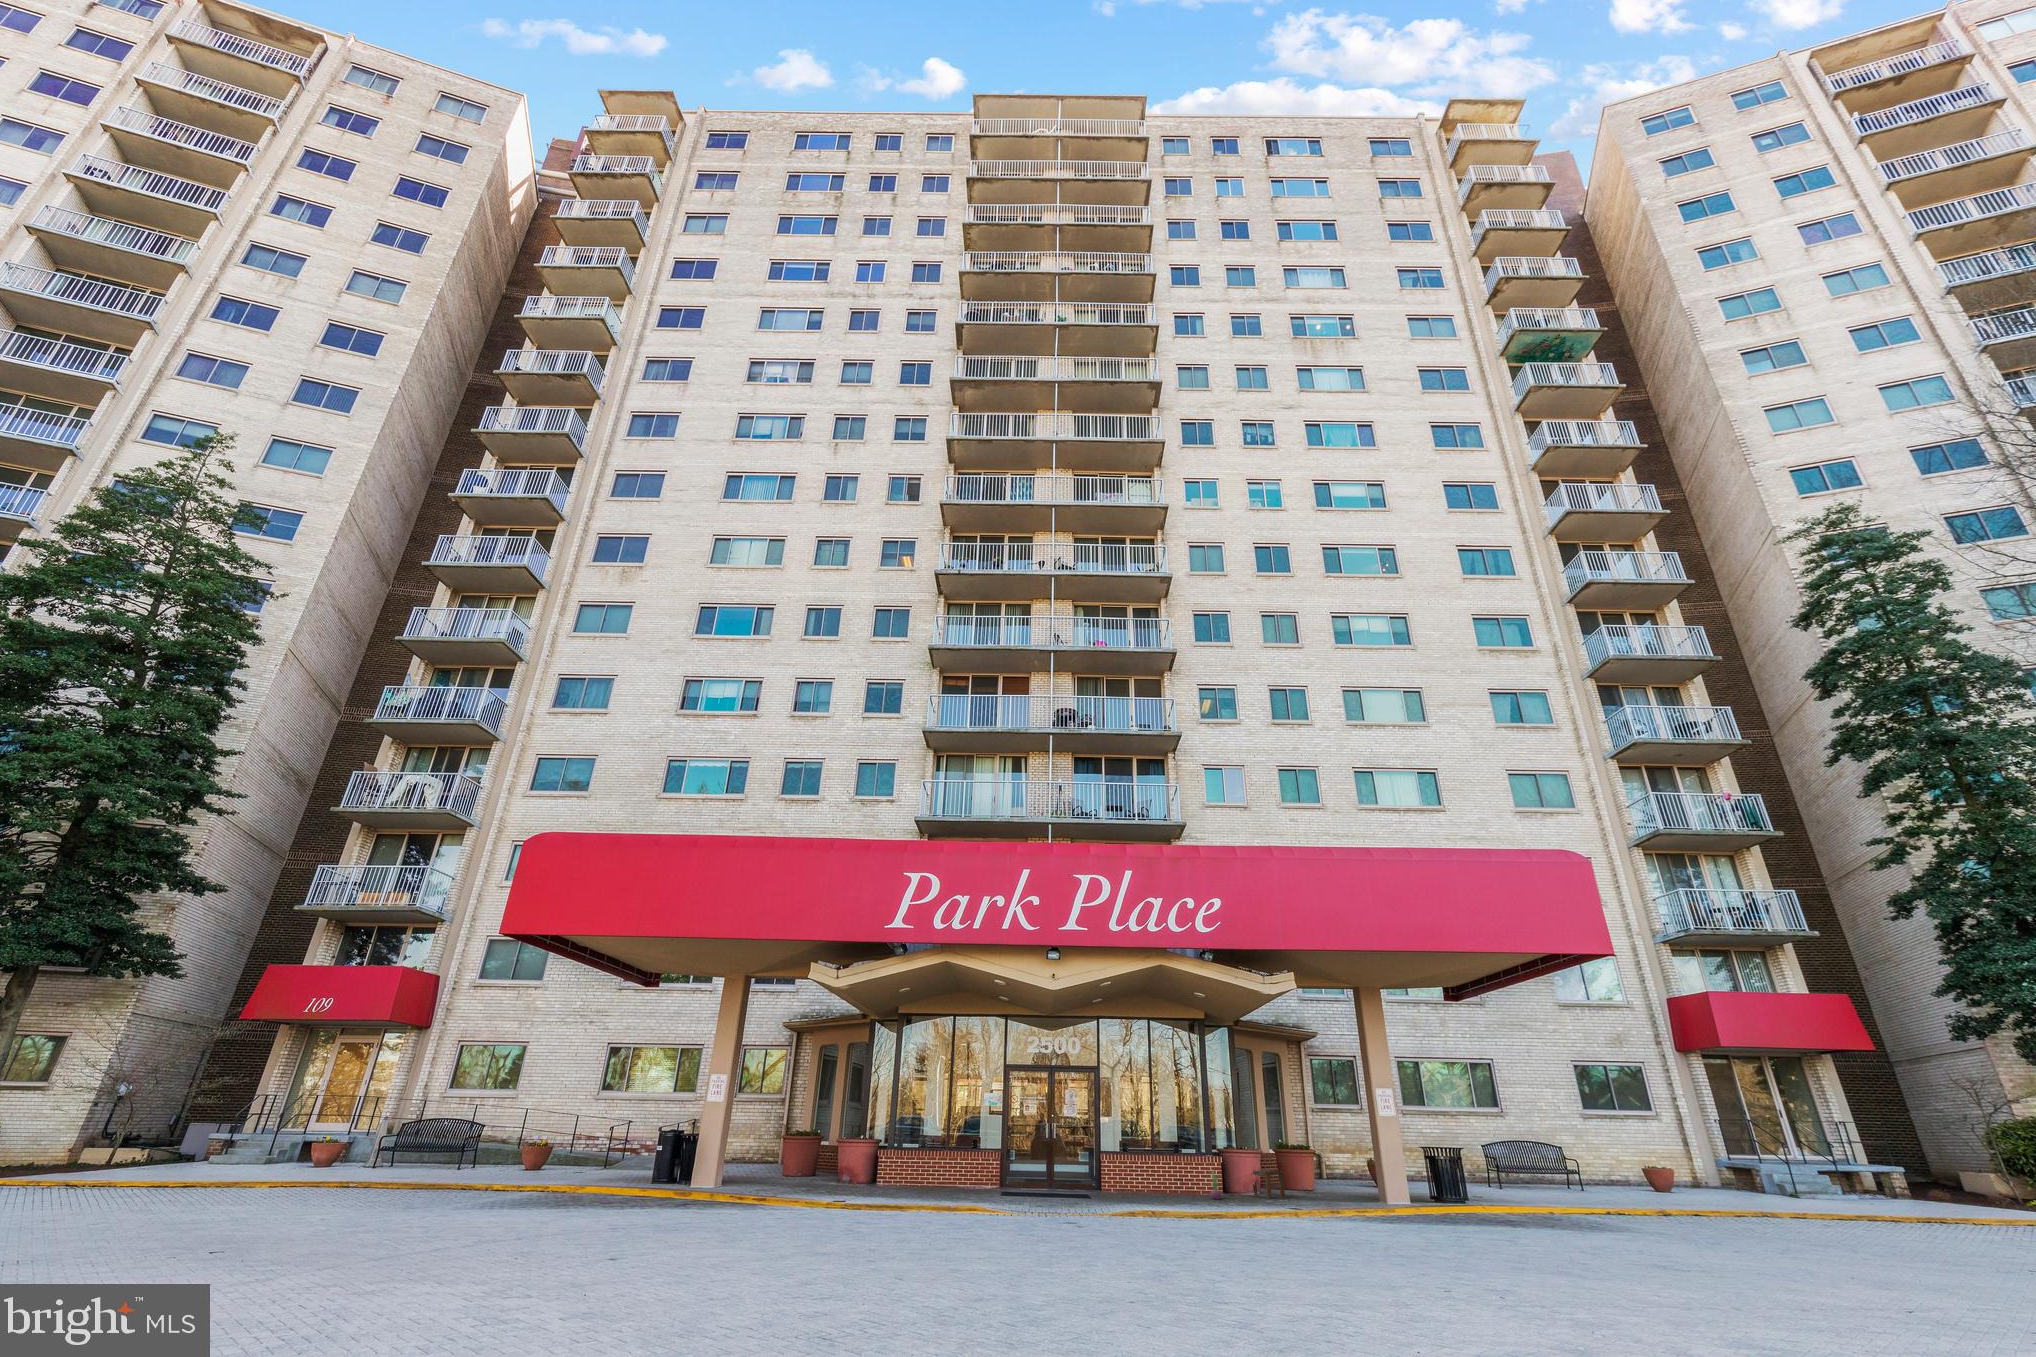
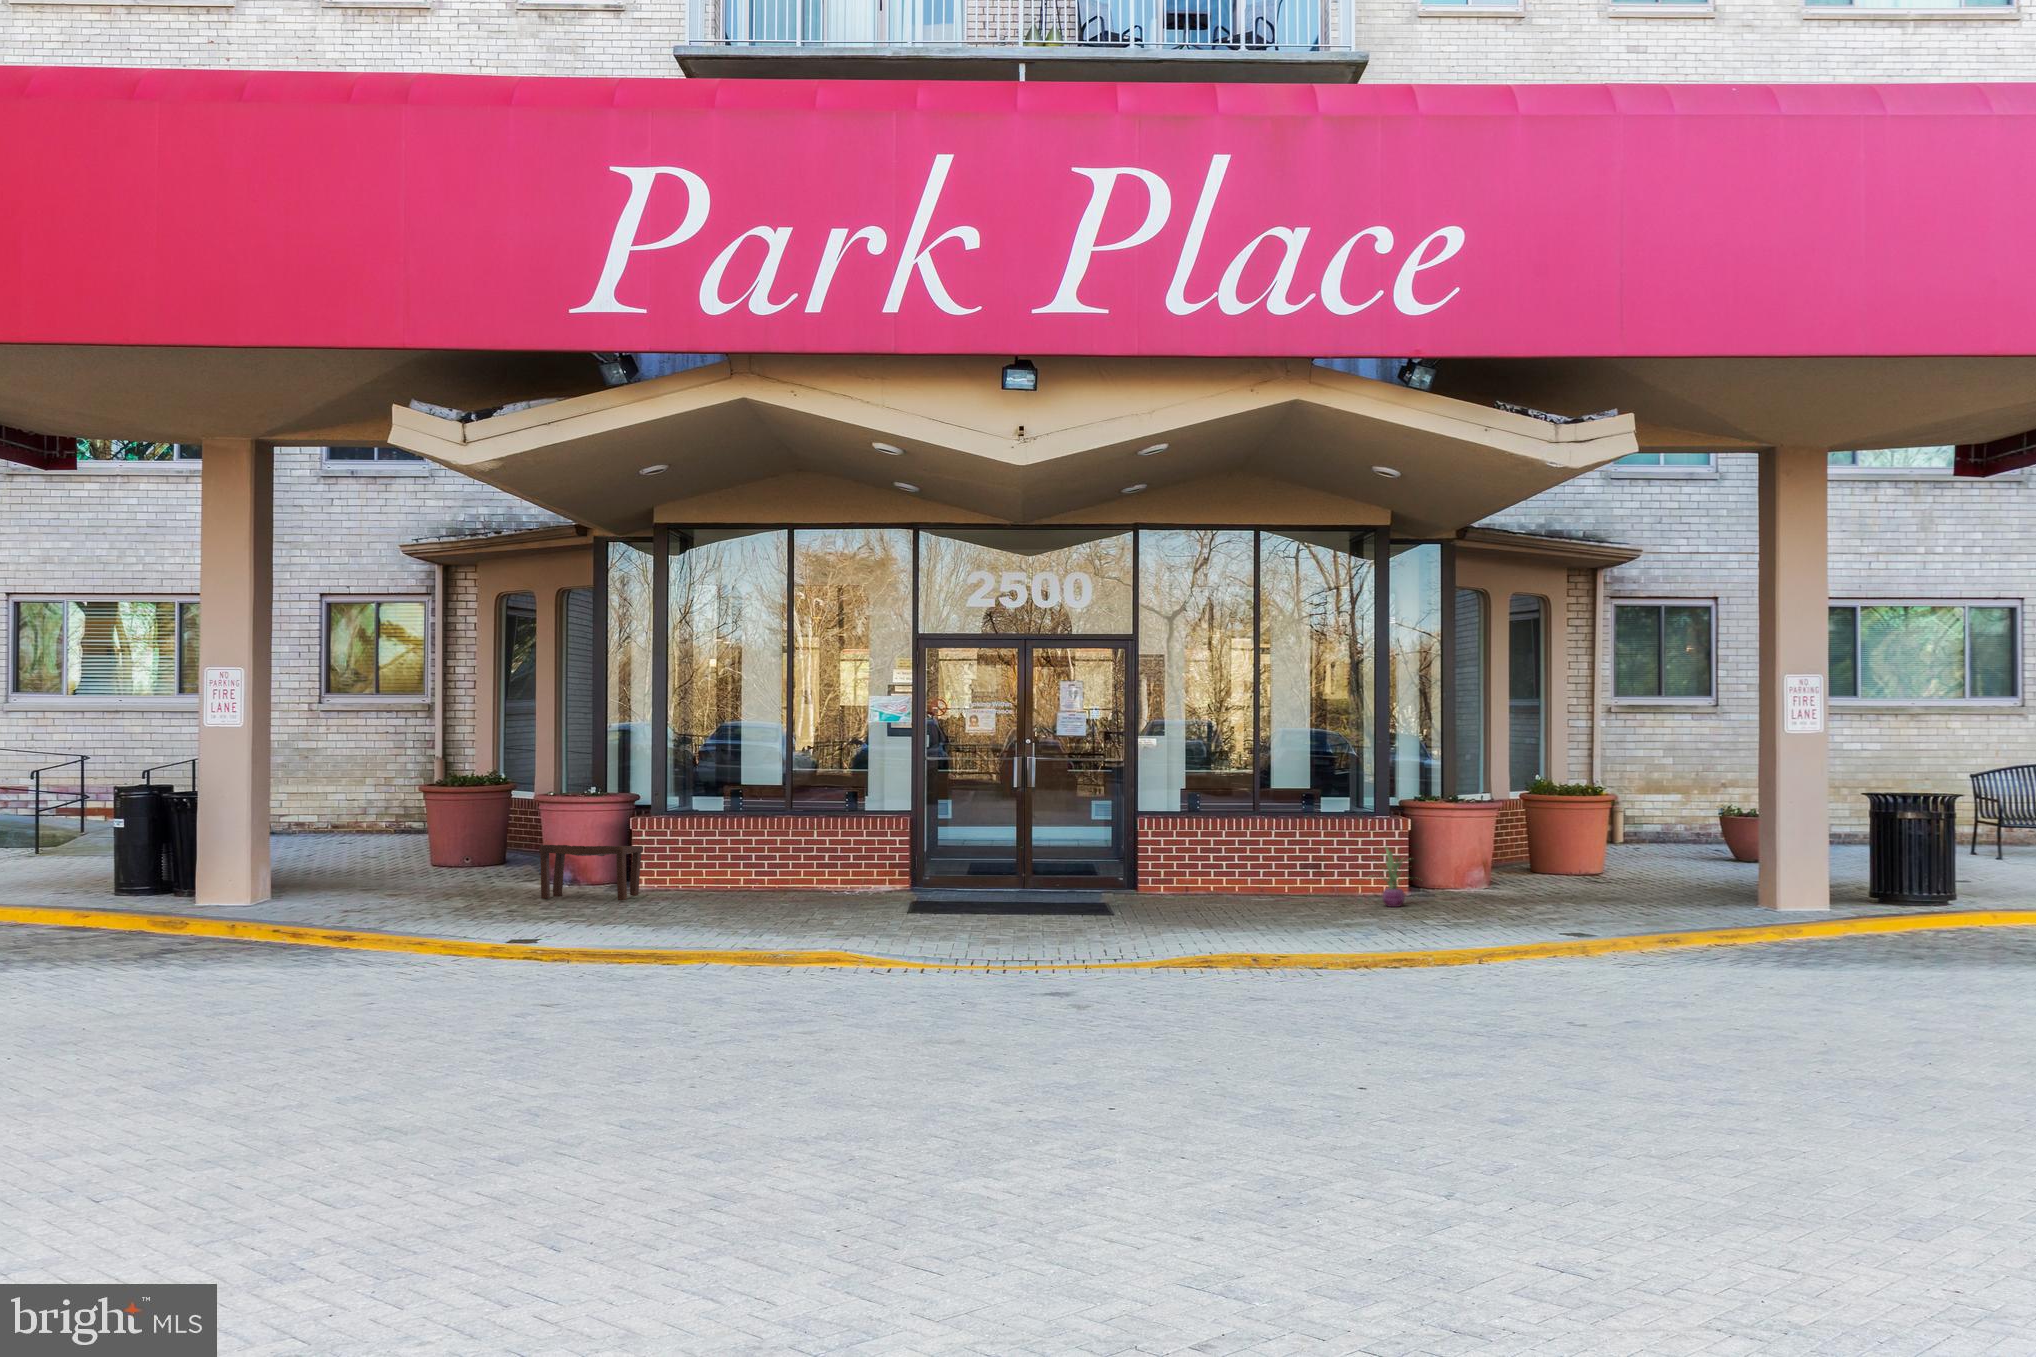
bench: present [1251,1170,1285,1198] -> present [539,845,643,900]

